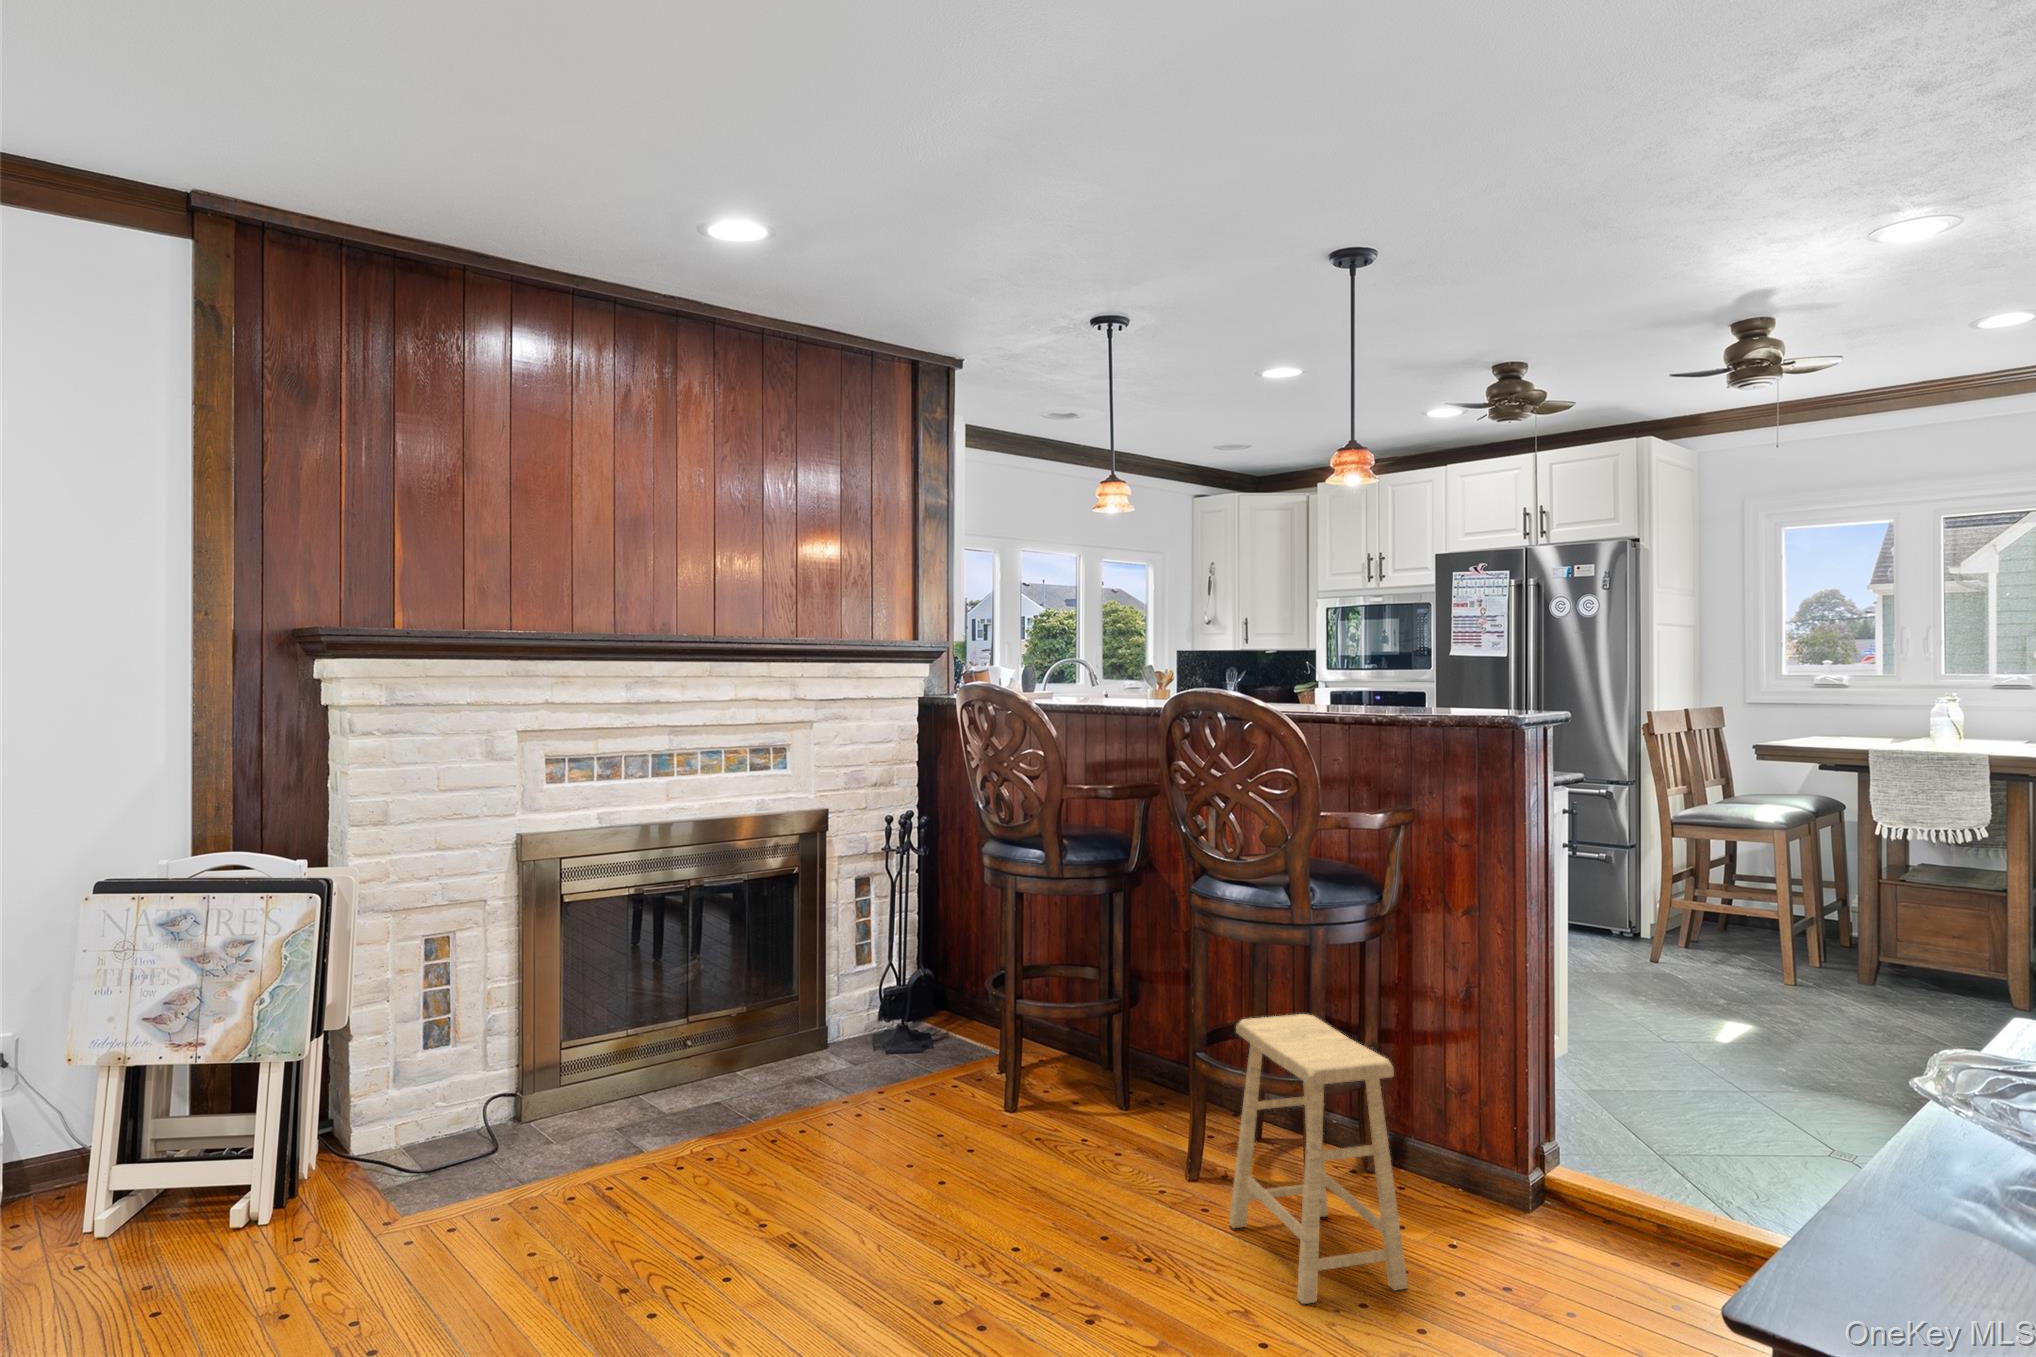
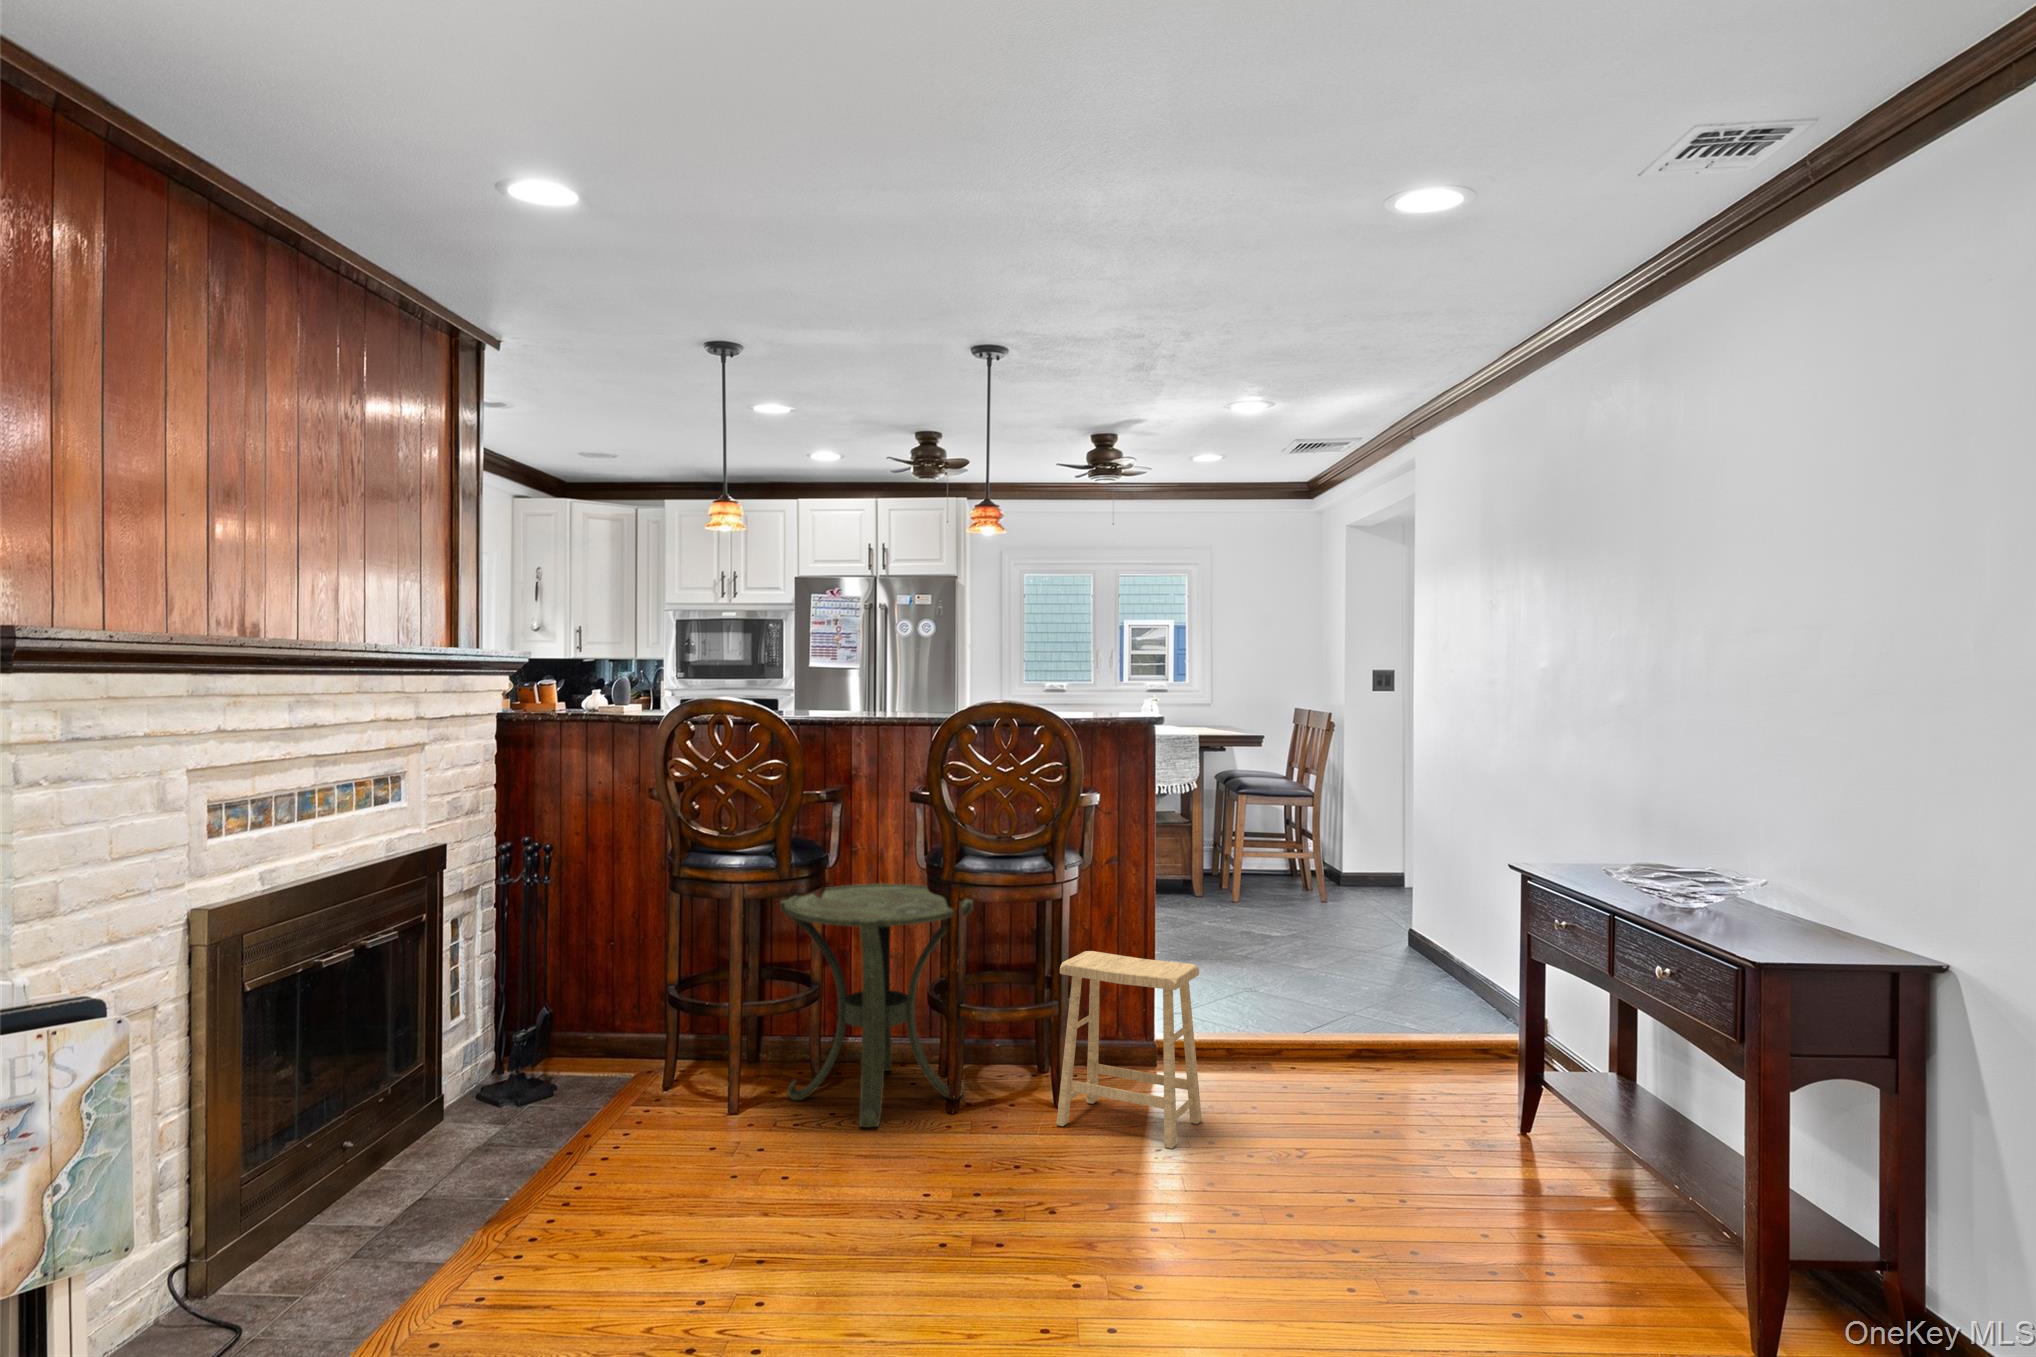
side table: none [1019,891,1225,1160] -> present [781,884,973,1127]

